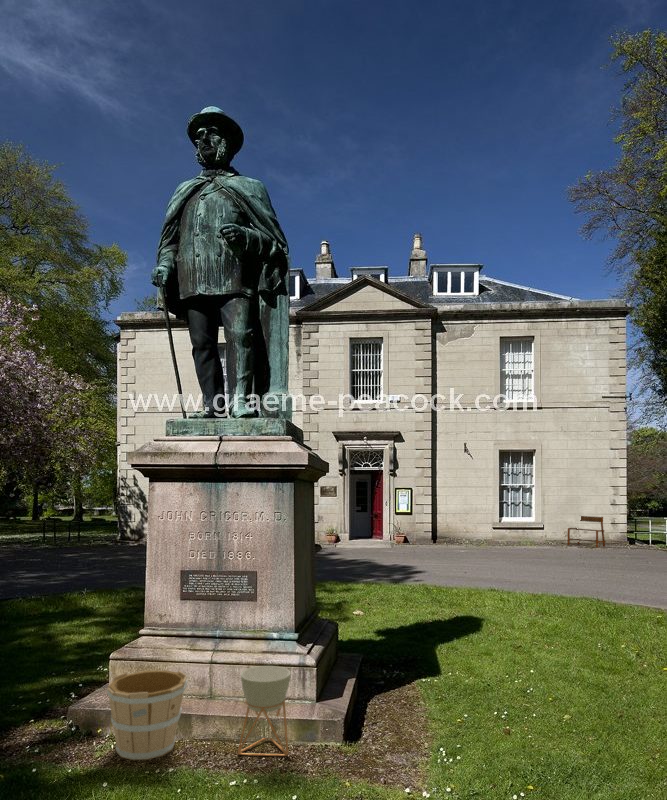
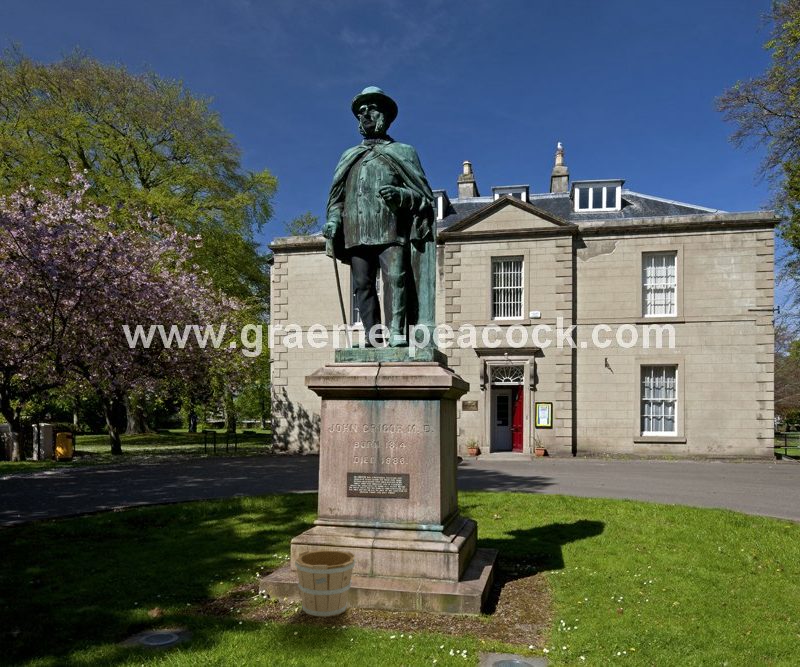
bench: present [568,516,606,548] -> none [709,431,748,464]
planter: present [238,666,291,756] -> none [396,551,438,621]

